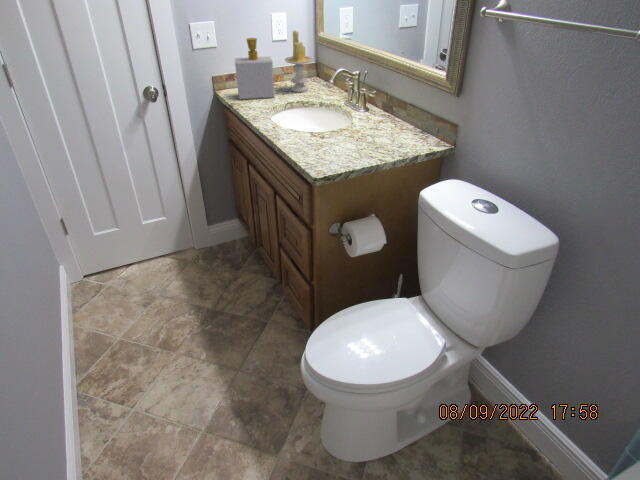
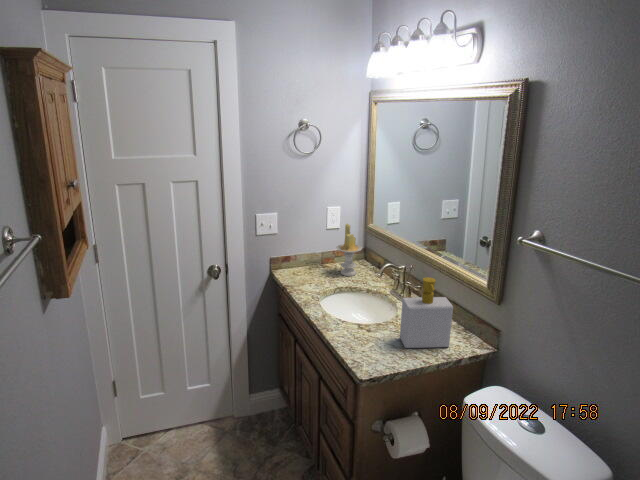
soap bottle: present [235,38,275,100] -> present [400,277,453,348]

